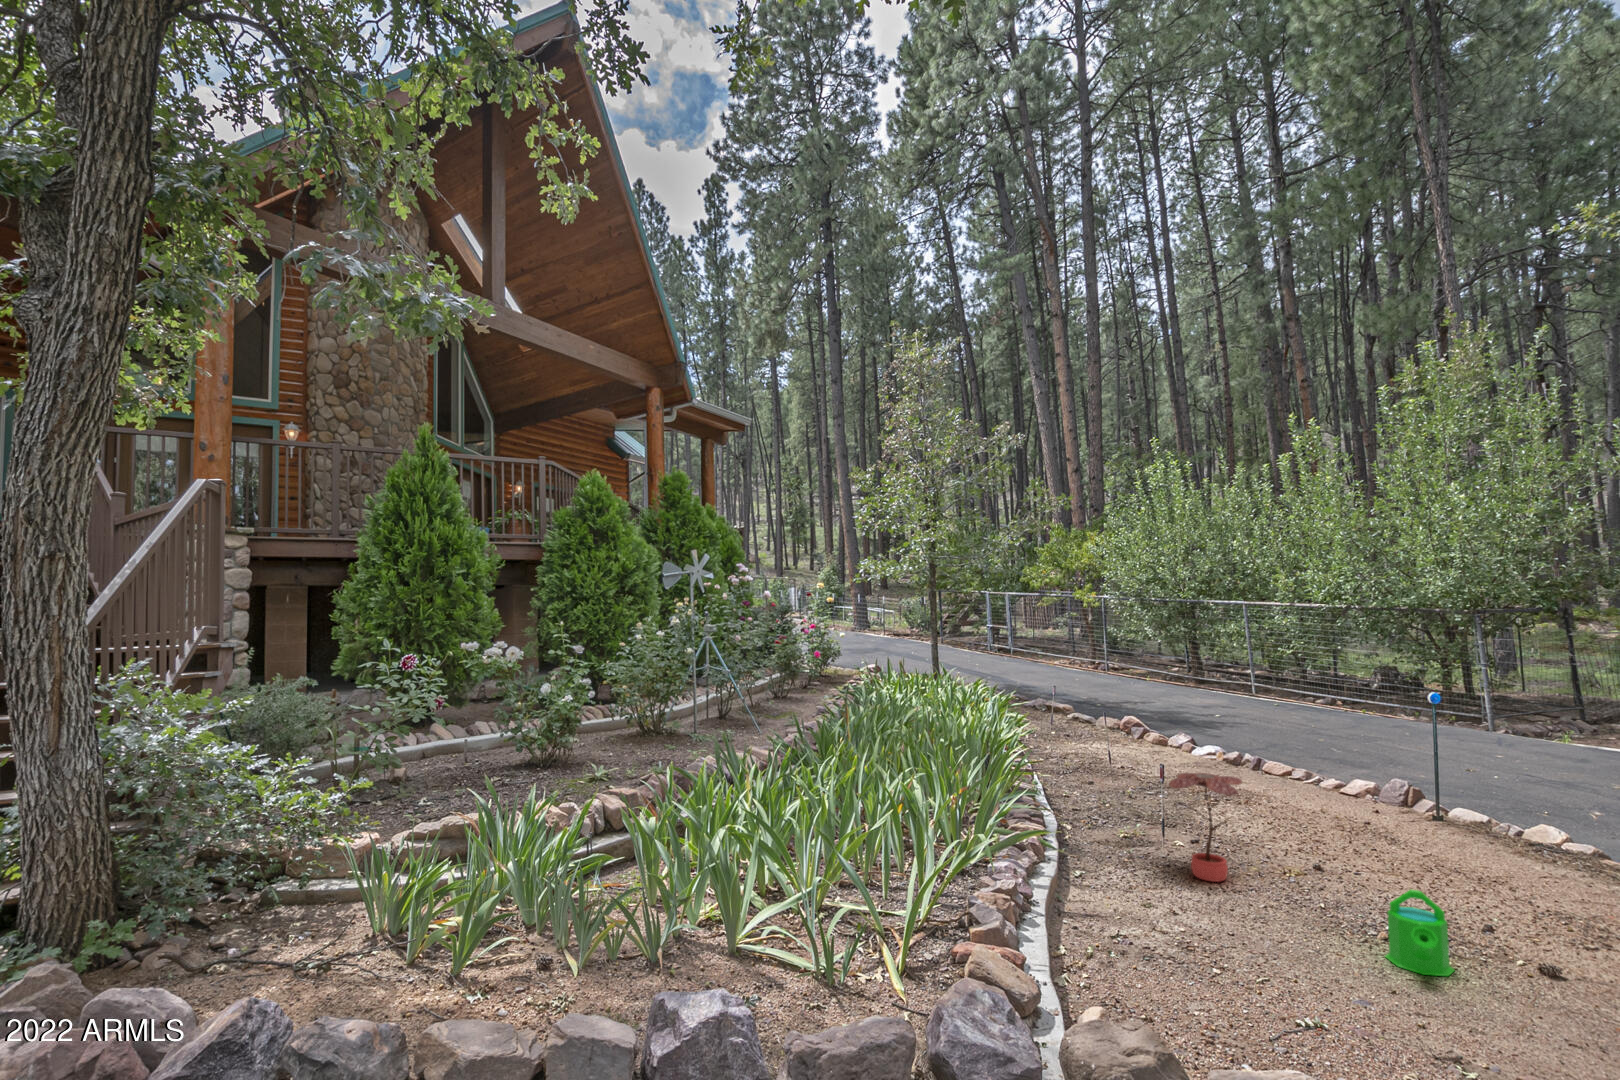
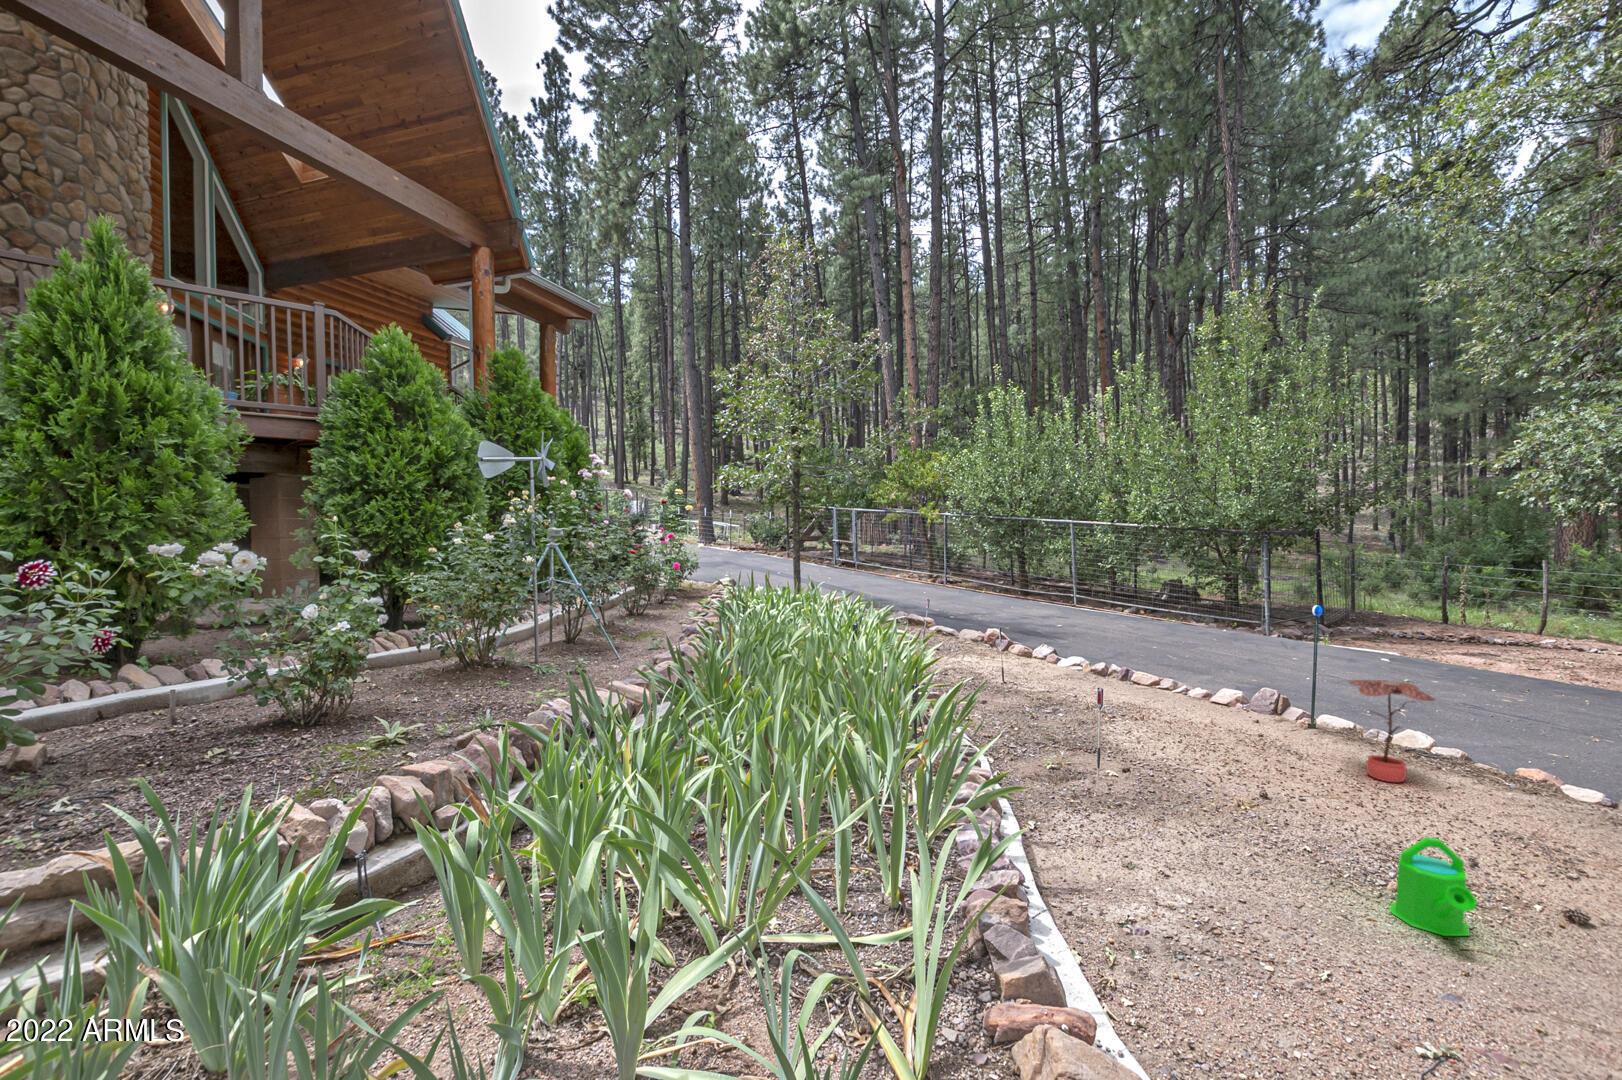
potted plant: present [1169,773,1242,882] -> present [1349,680,1435,782]

